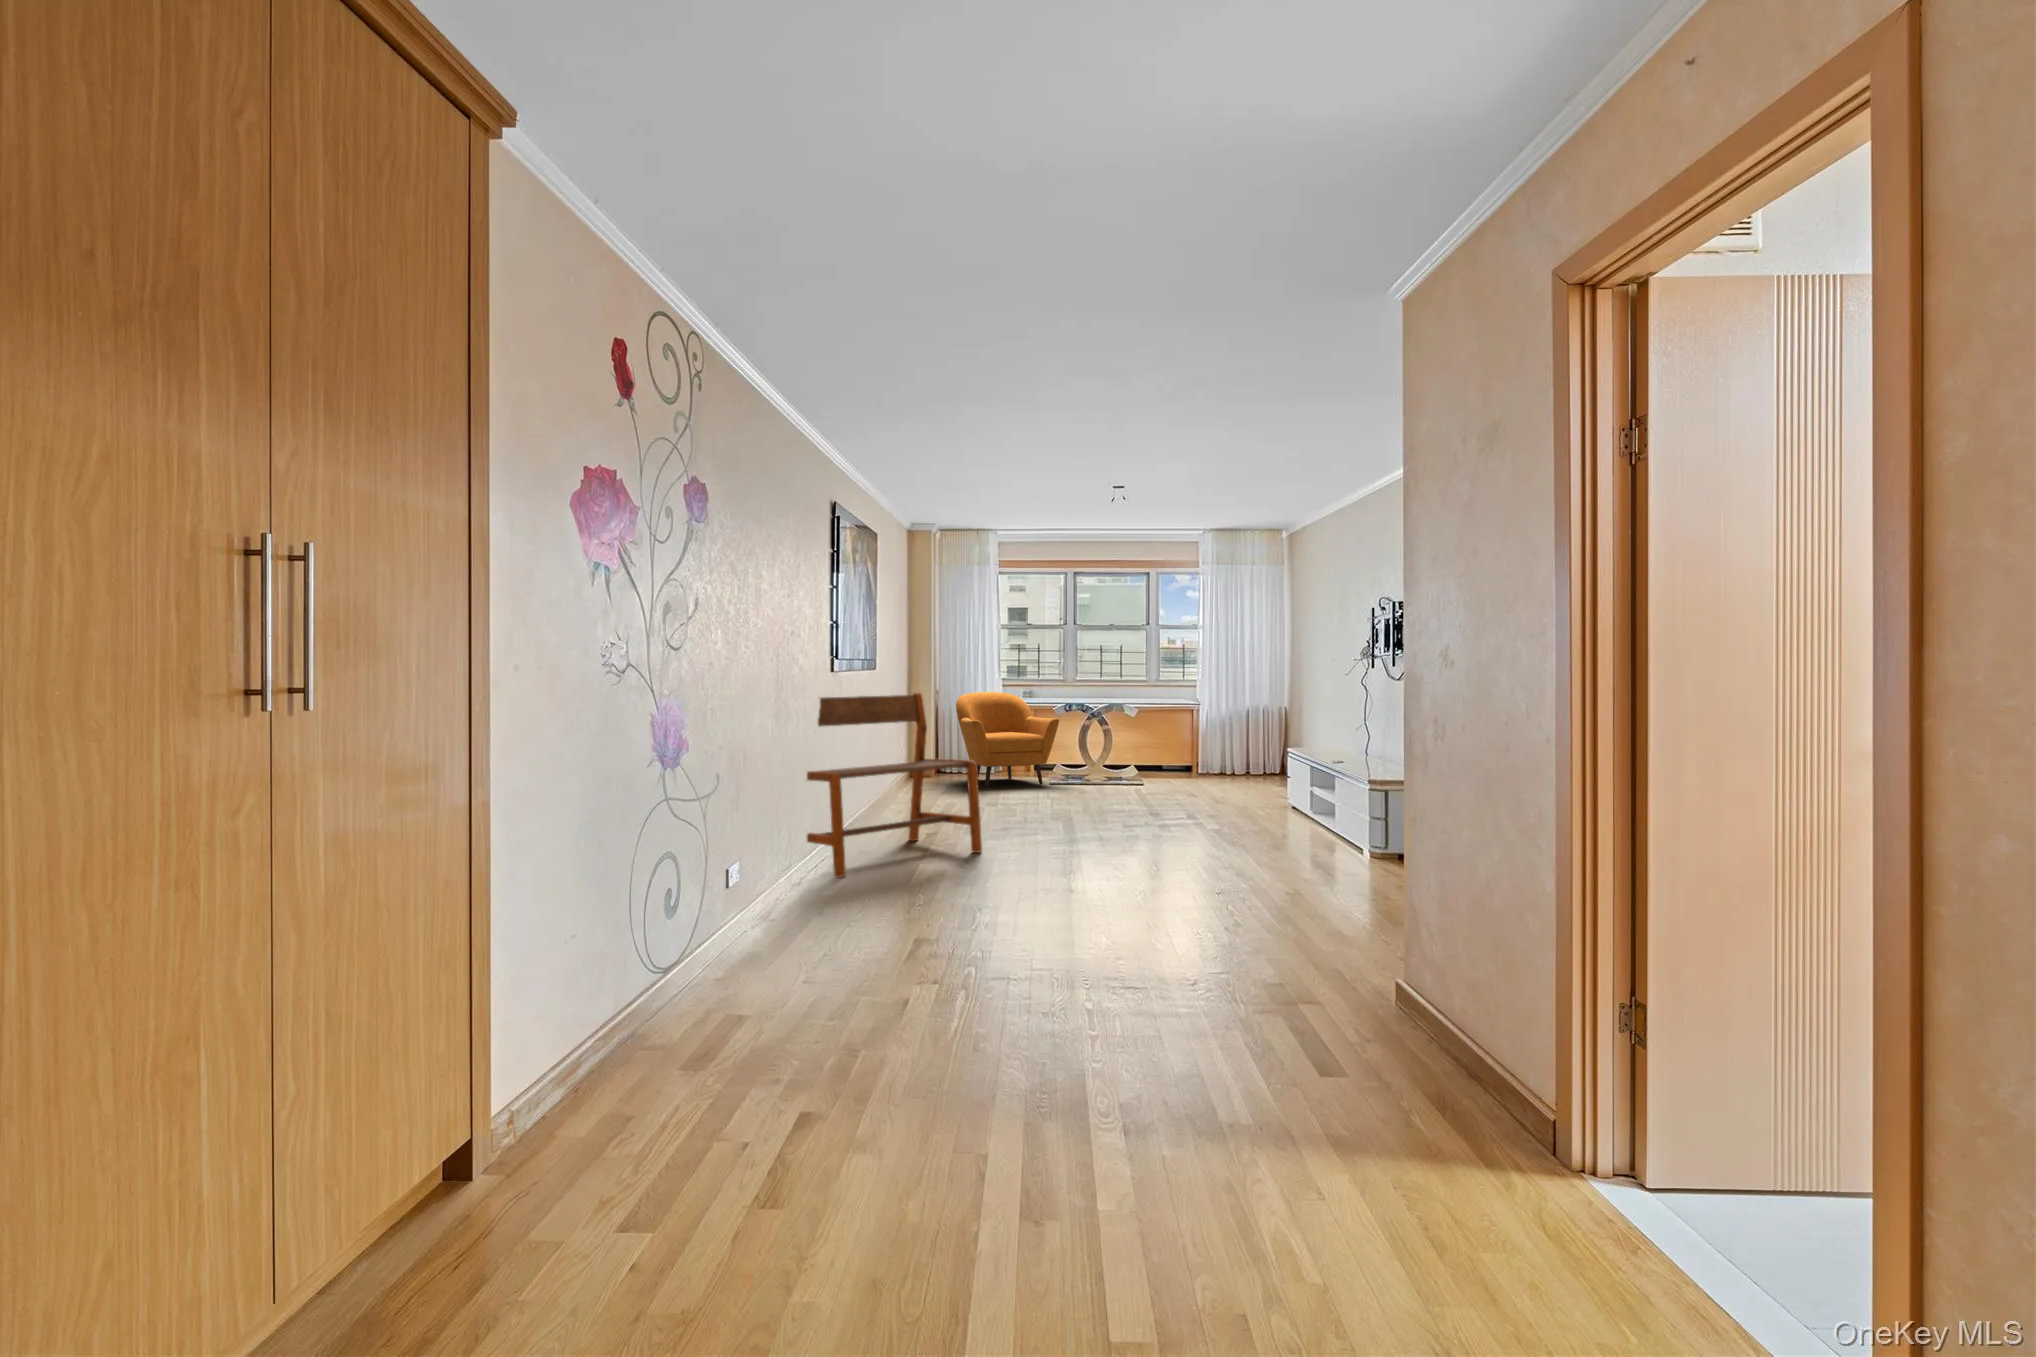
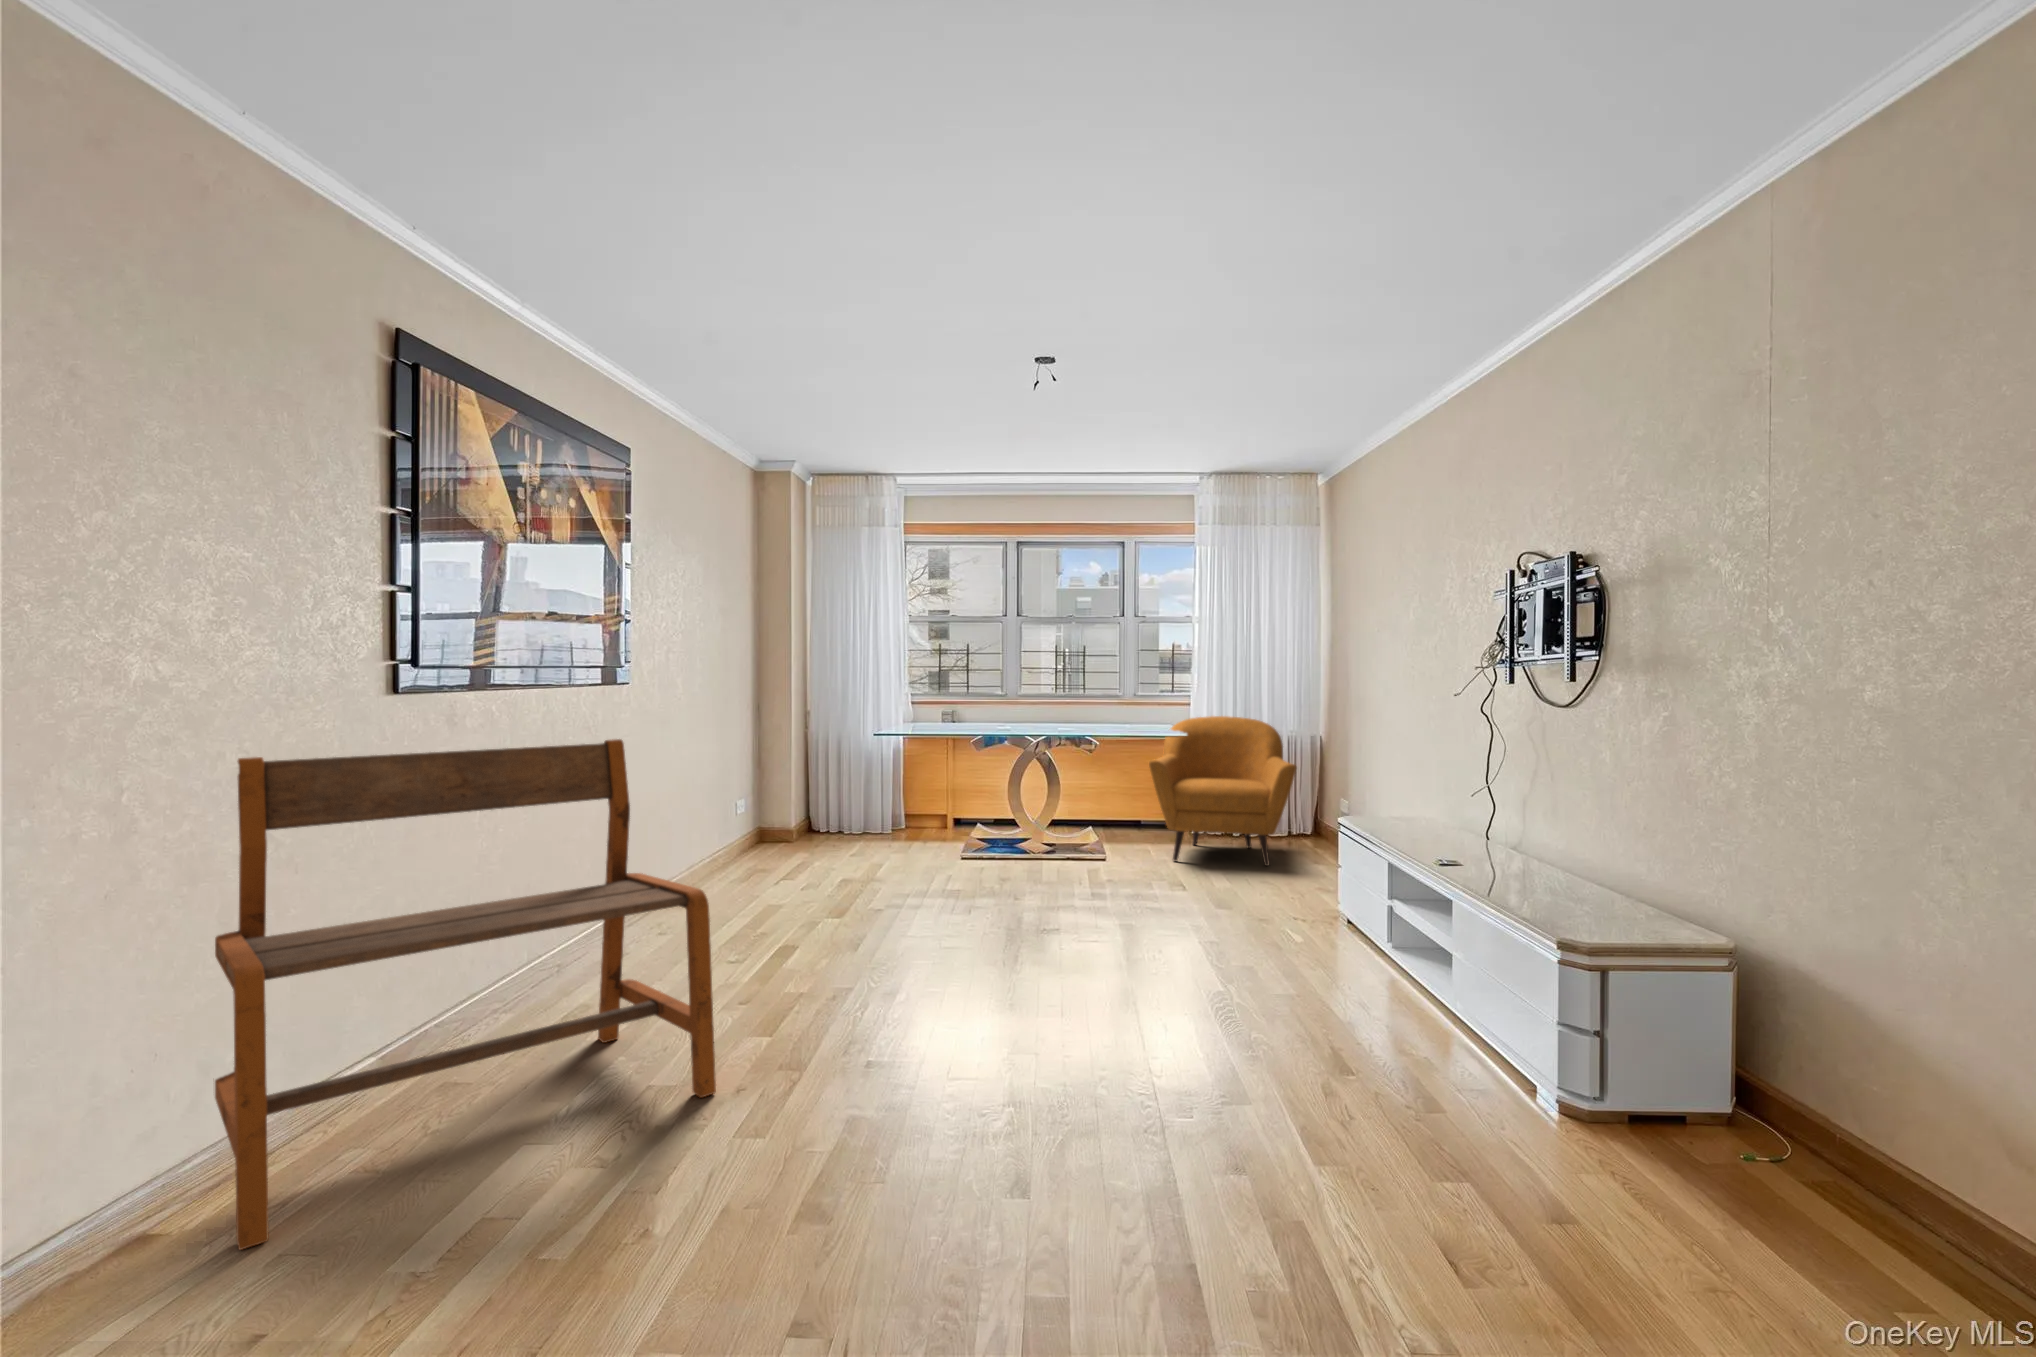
armchair: present [956,692,1059,787] -> present [1149,716,1296,866]

